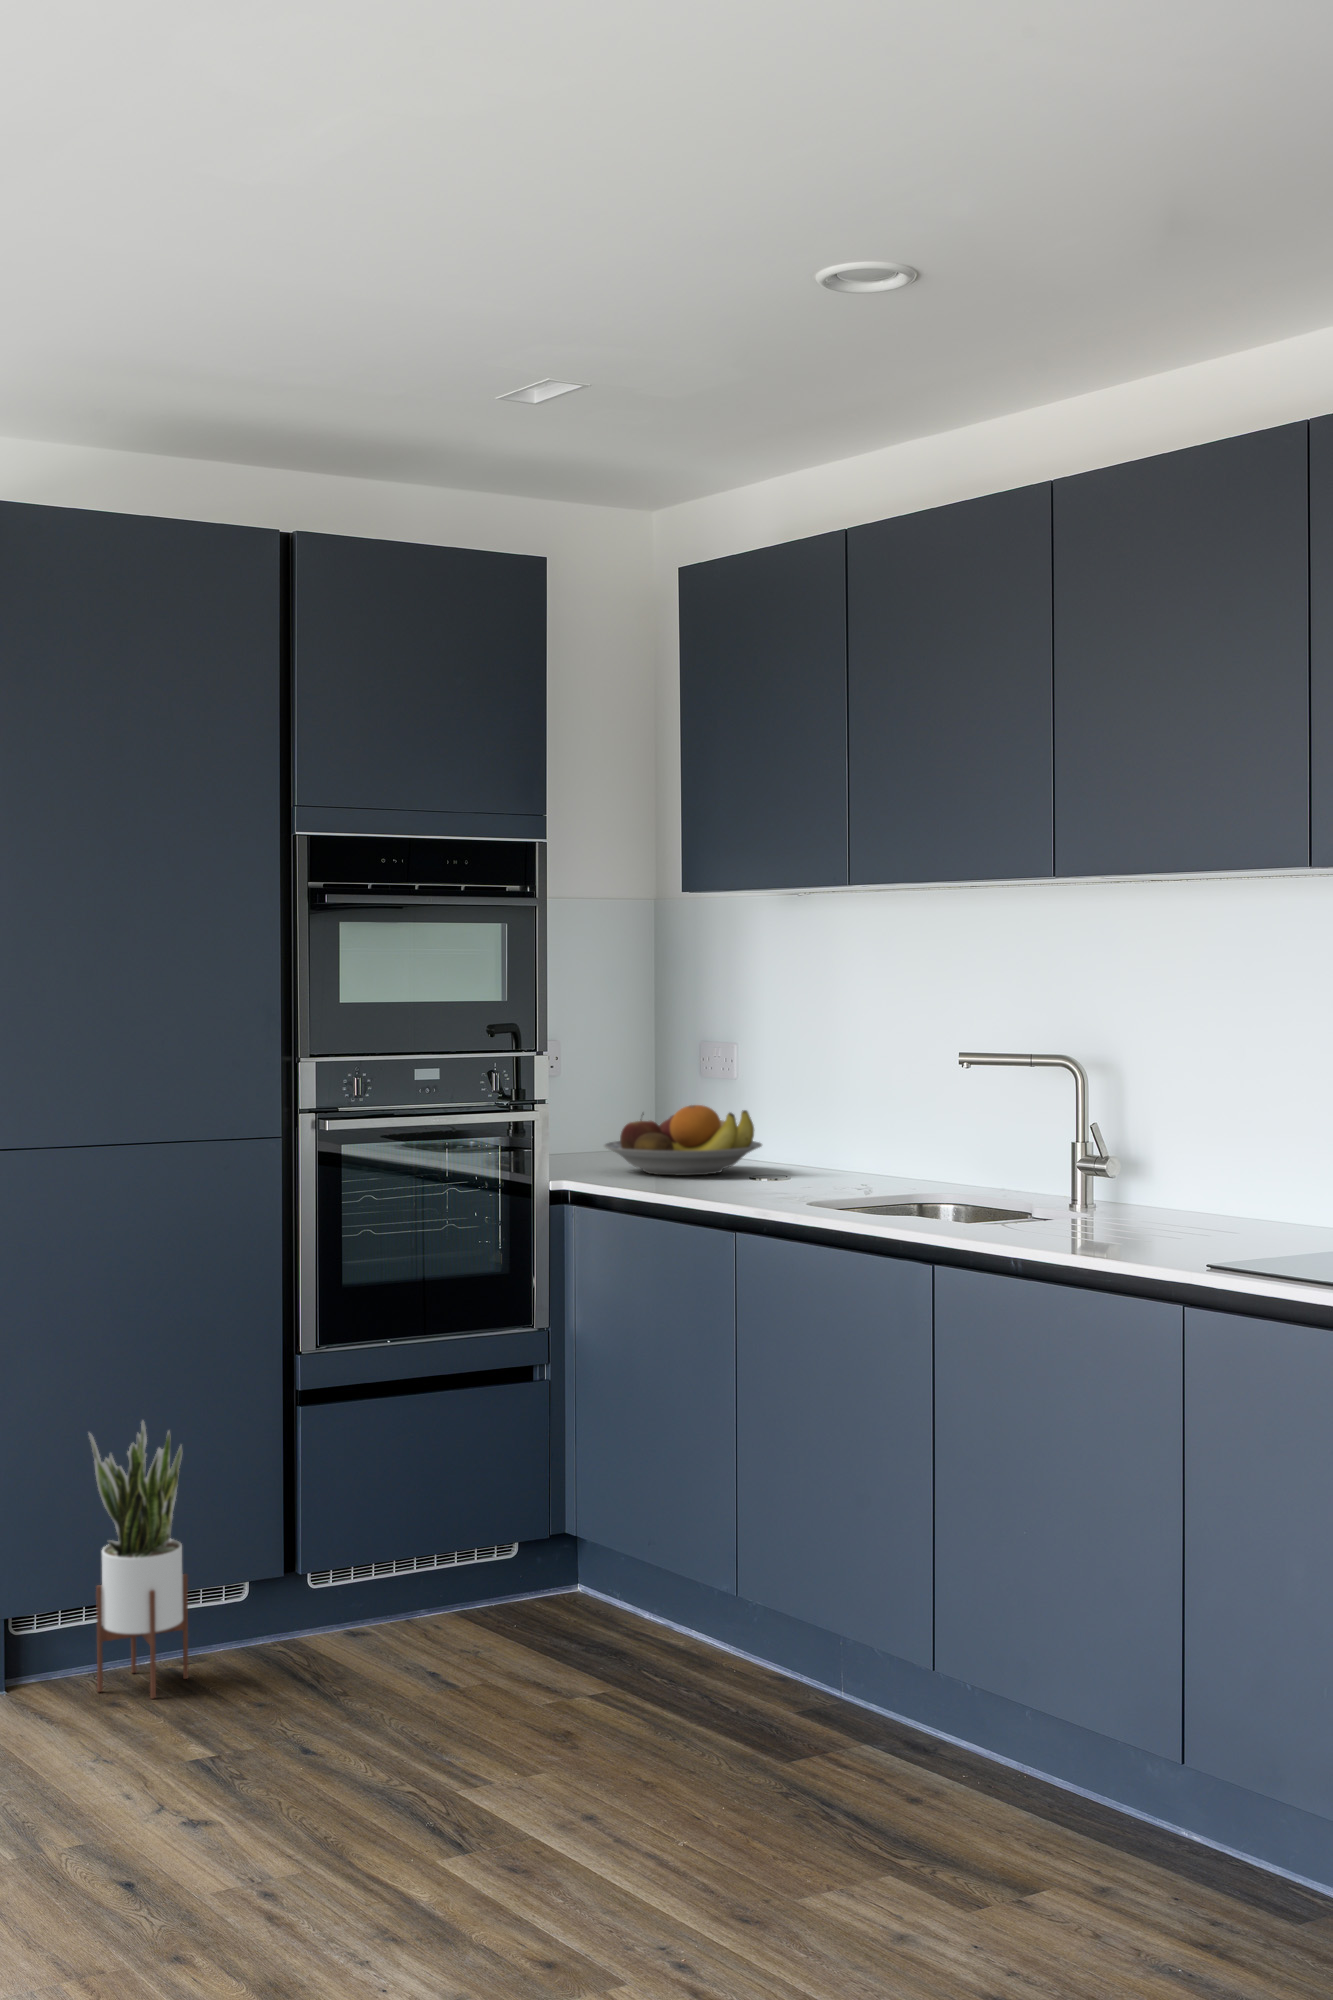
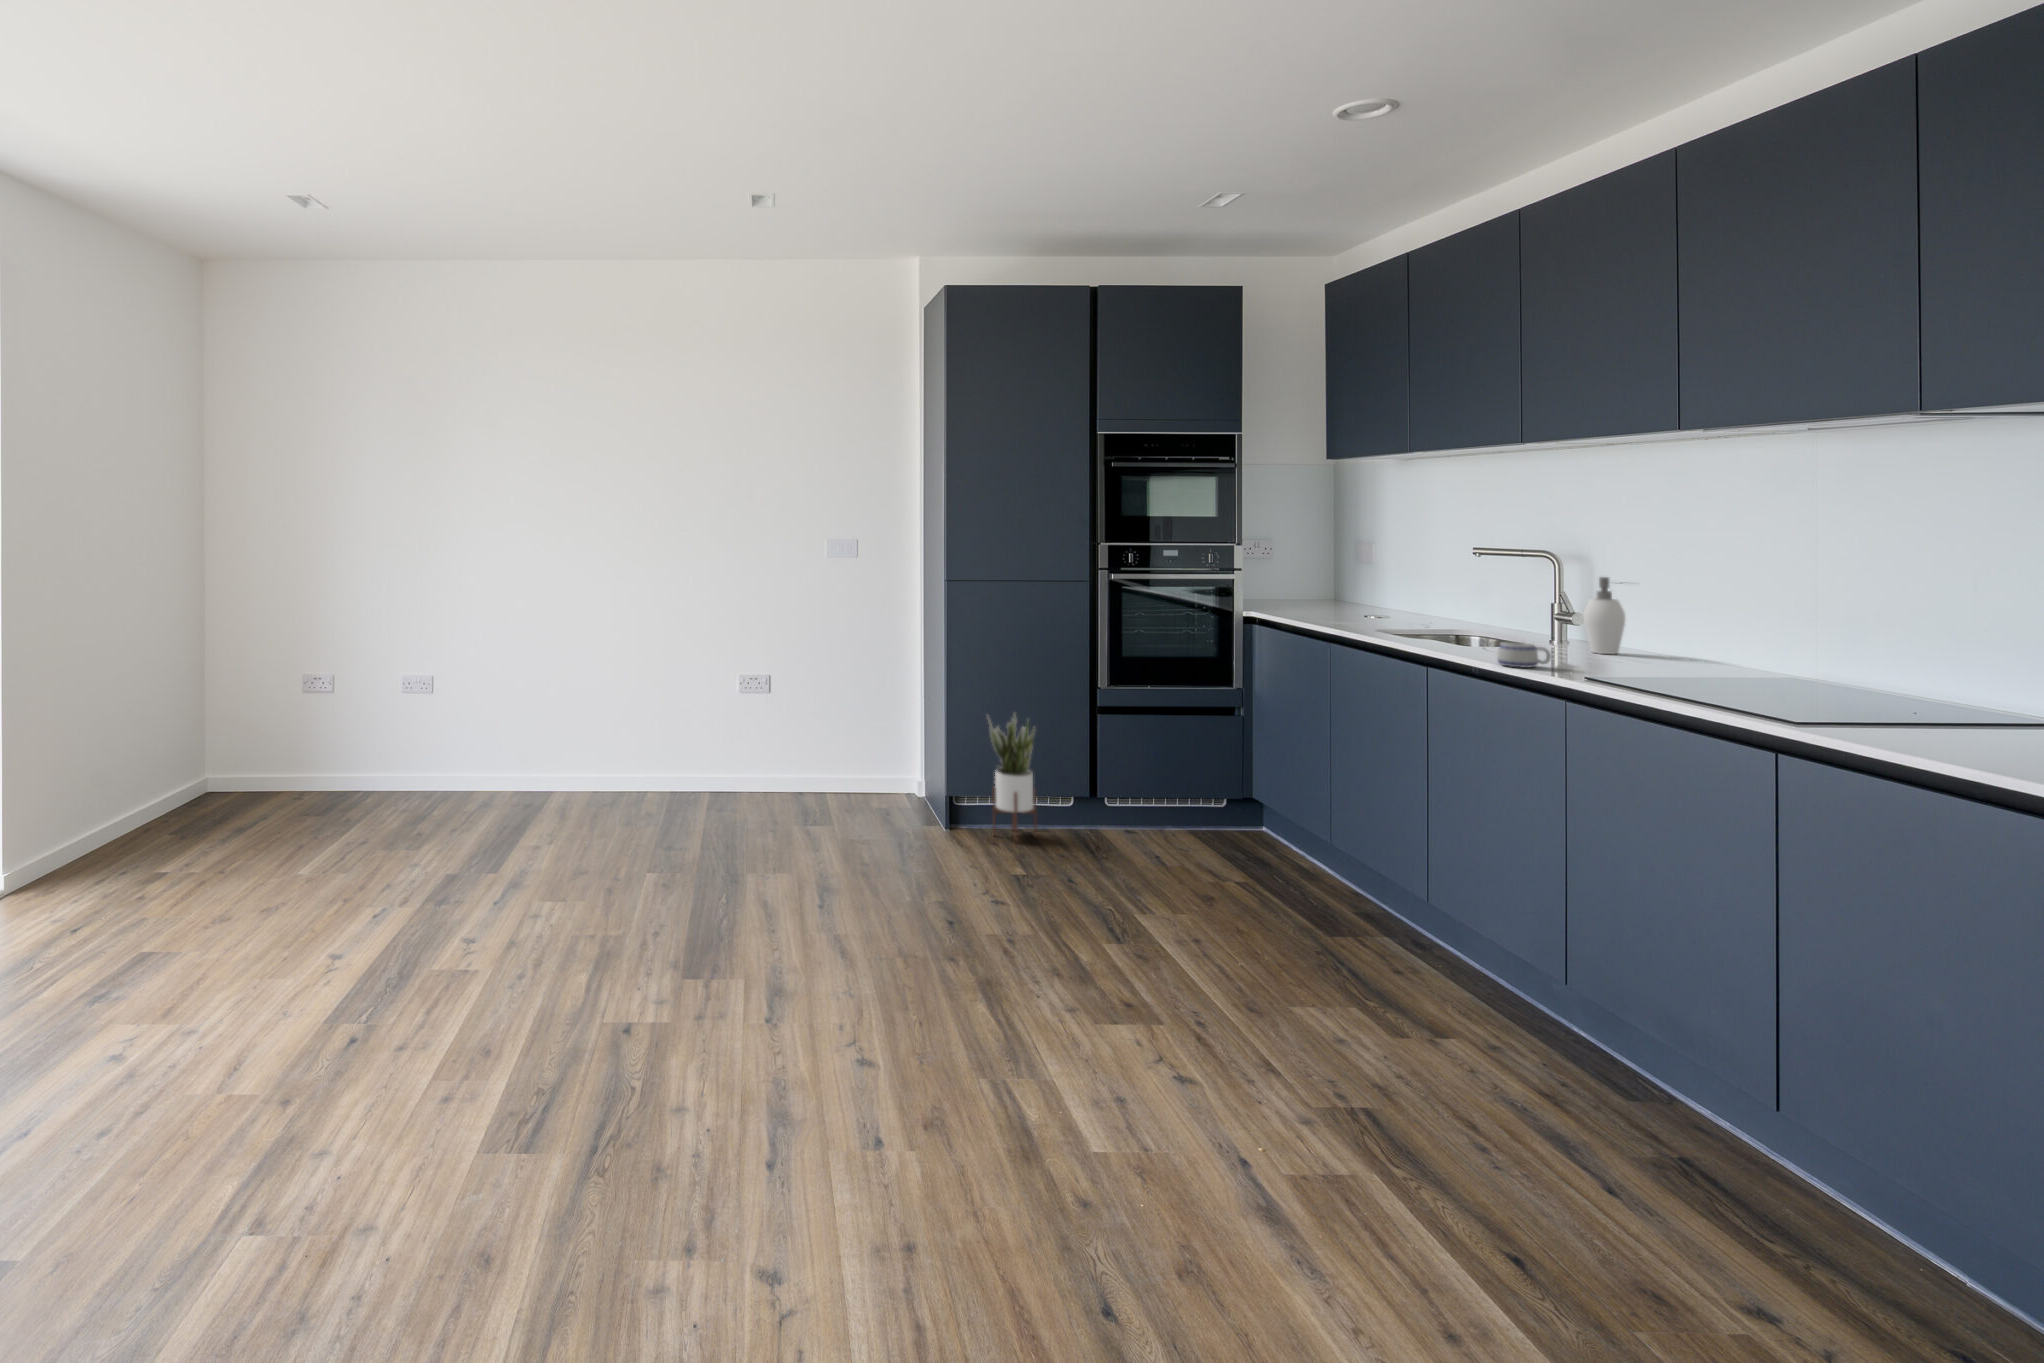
soap dispenser: none [1121,1095,1193,1218] -> present [1583,577,1625,654]
fruit bowl: present [604,1105,762,1175] -> none [1278,574,1377,613]
mug: none [1058,1206,1130,1247] -> present [1497,642,1551,667]

